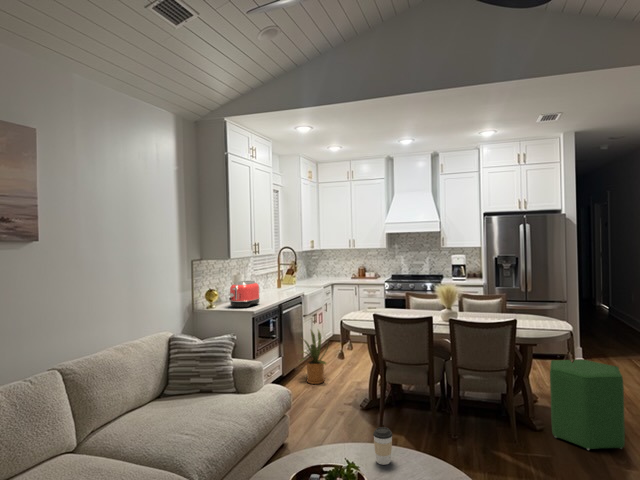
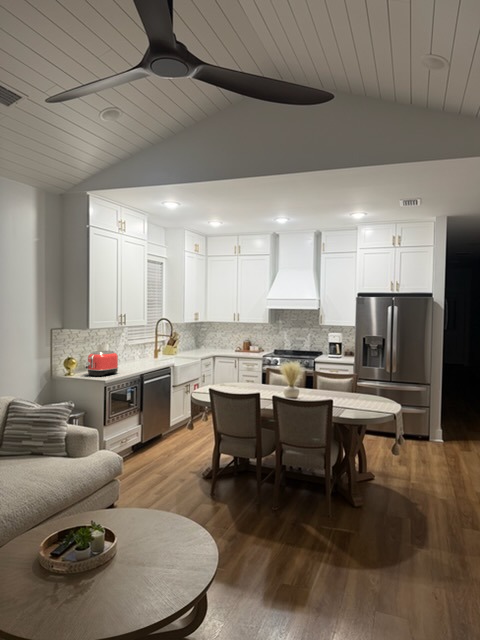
house plant: present [300,330,328,384] -> none [154,399,186,452]
ottoman: present [550,359,625,450] -> none [369,441,437,530]
coffee cup: present [373,427,392,465] -> none [143,496,161,531]

